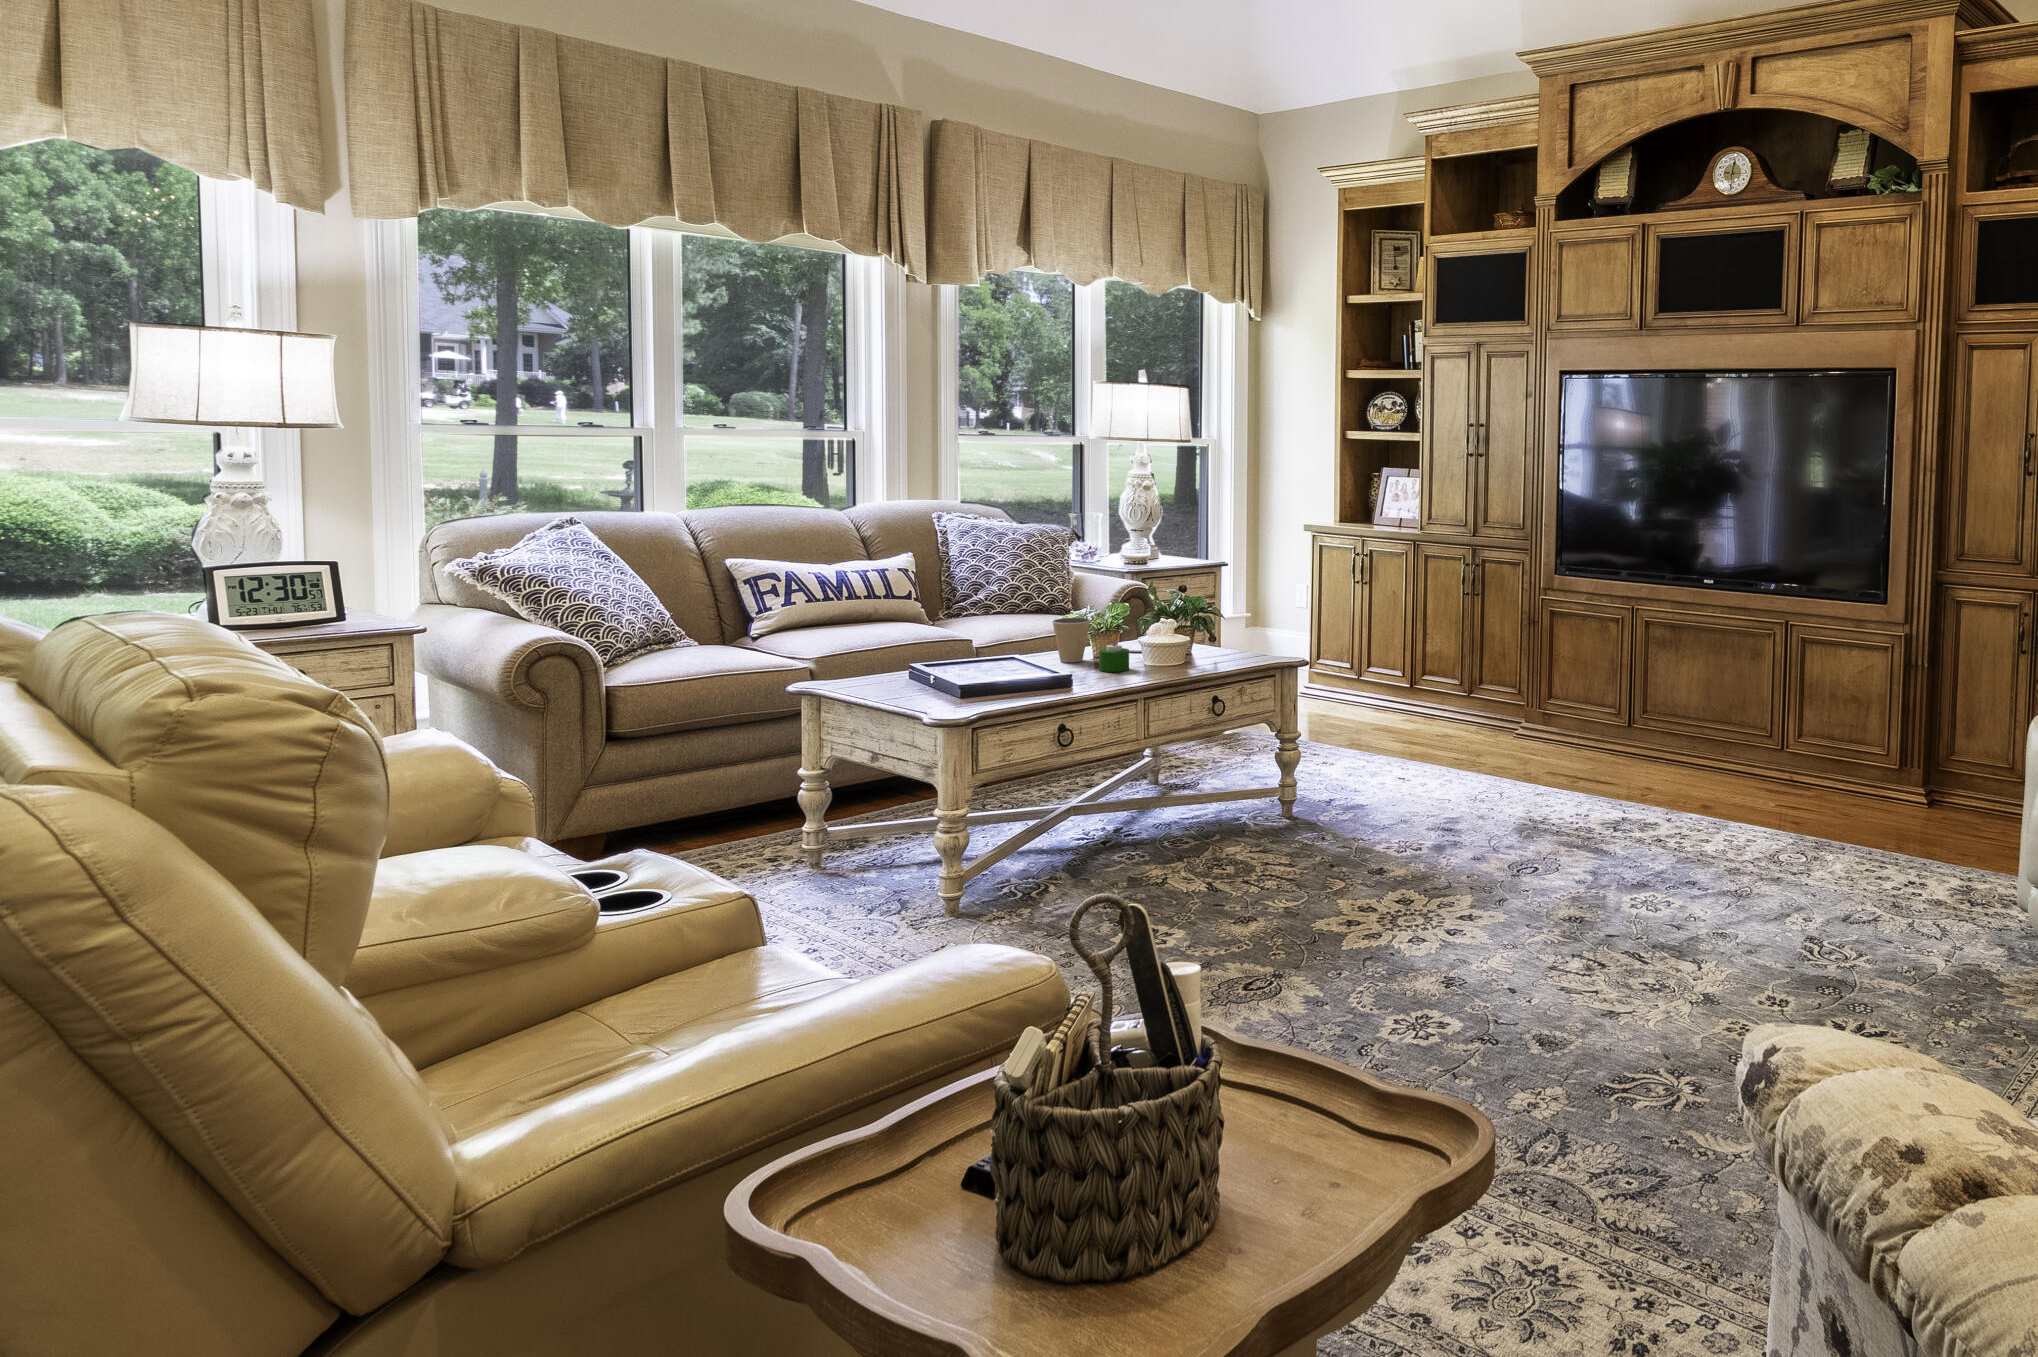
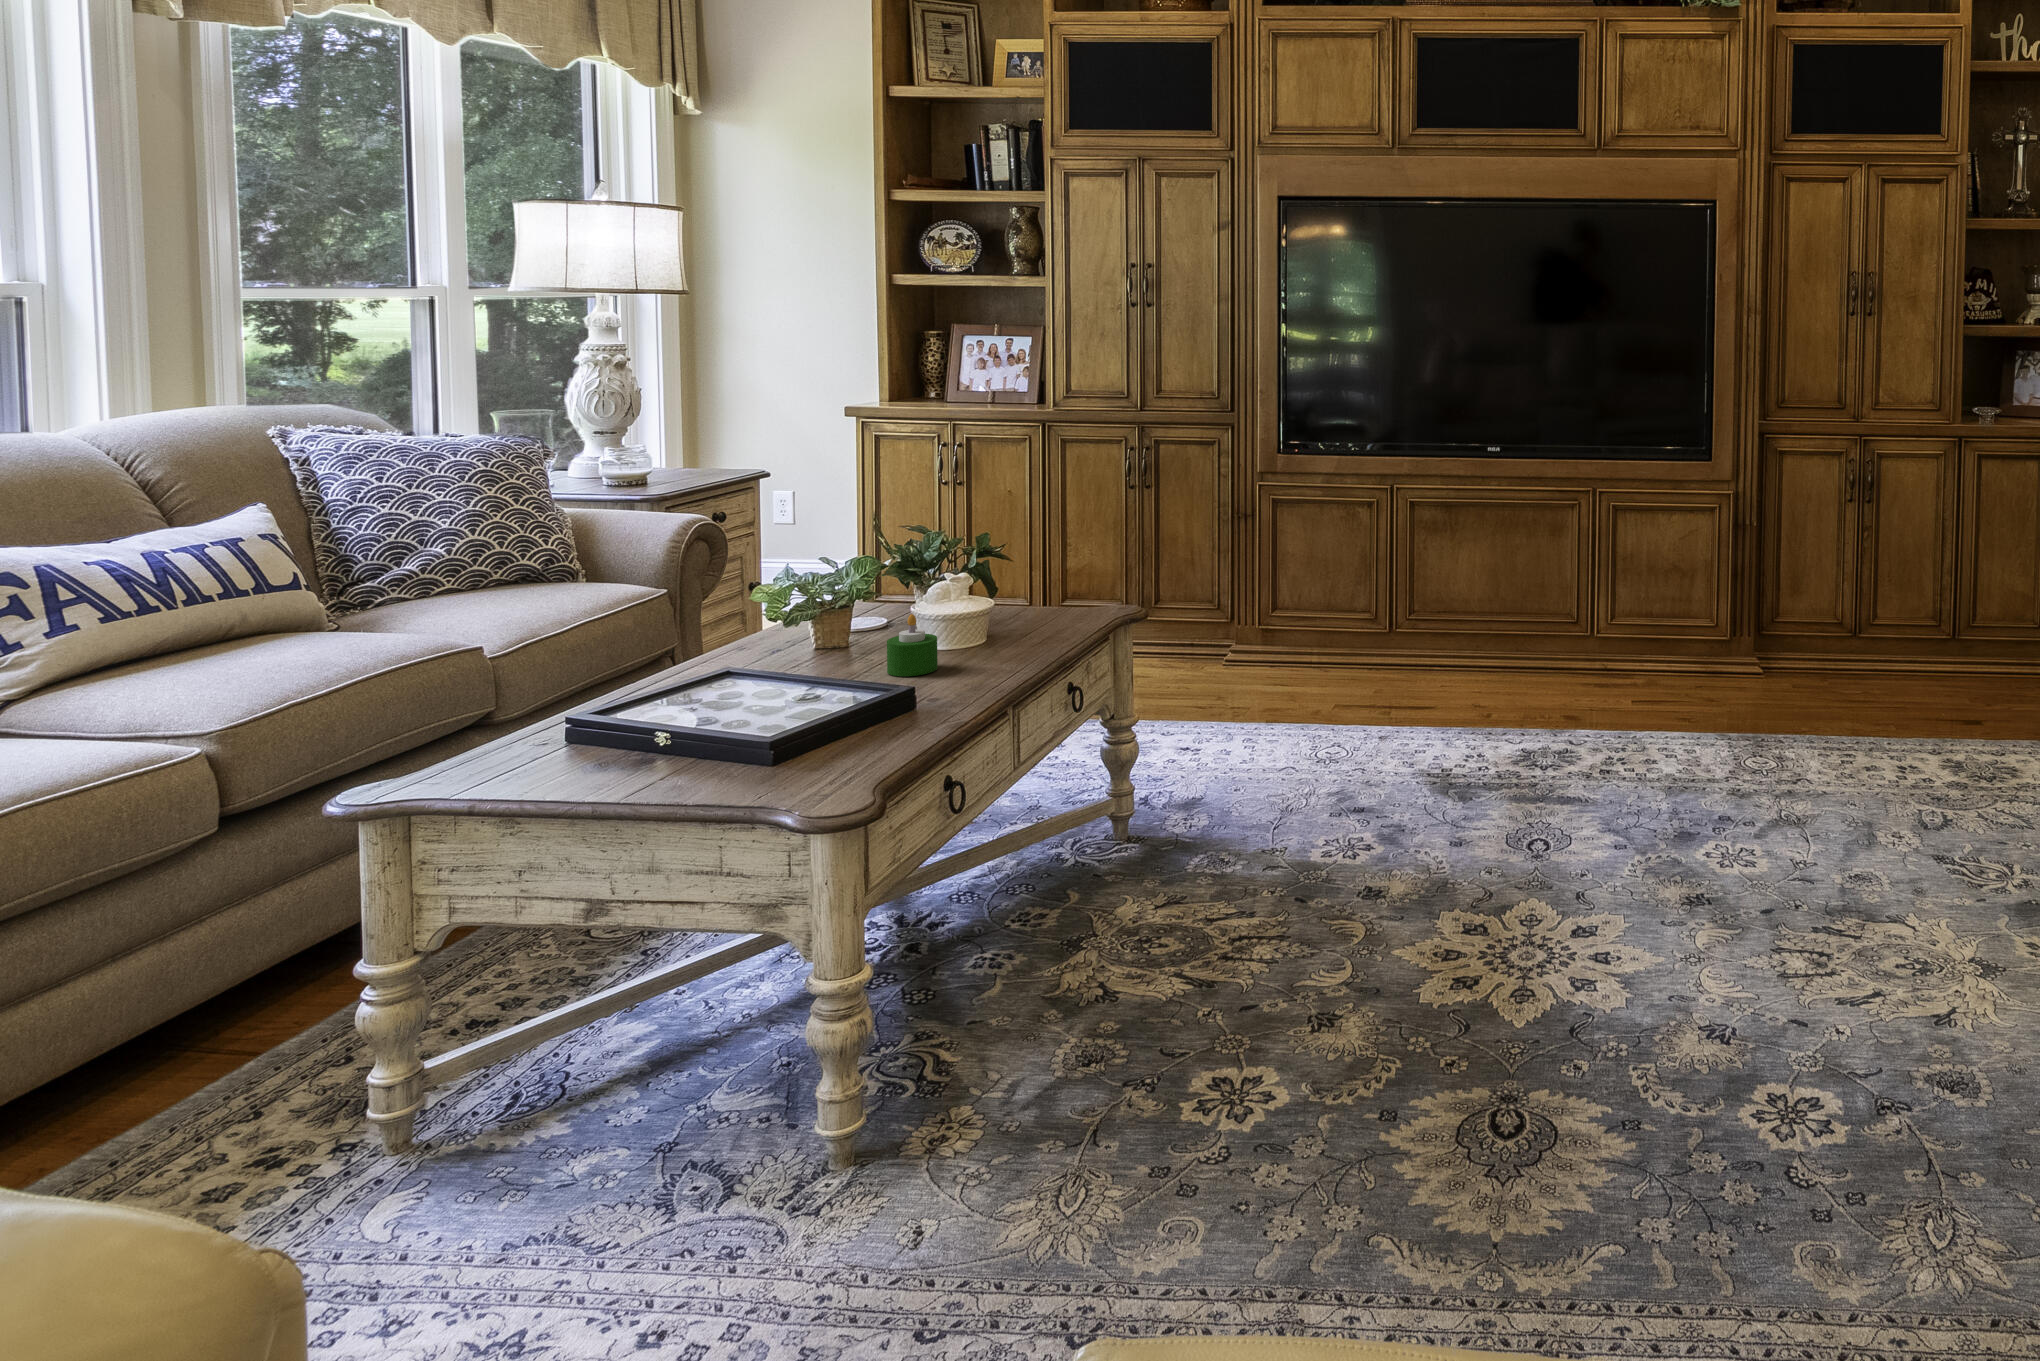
coffee cup: present [1052,618,1090,662] -> none [772,593,840,670]

